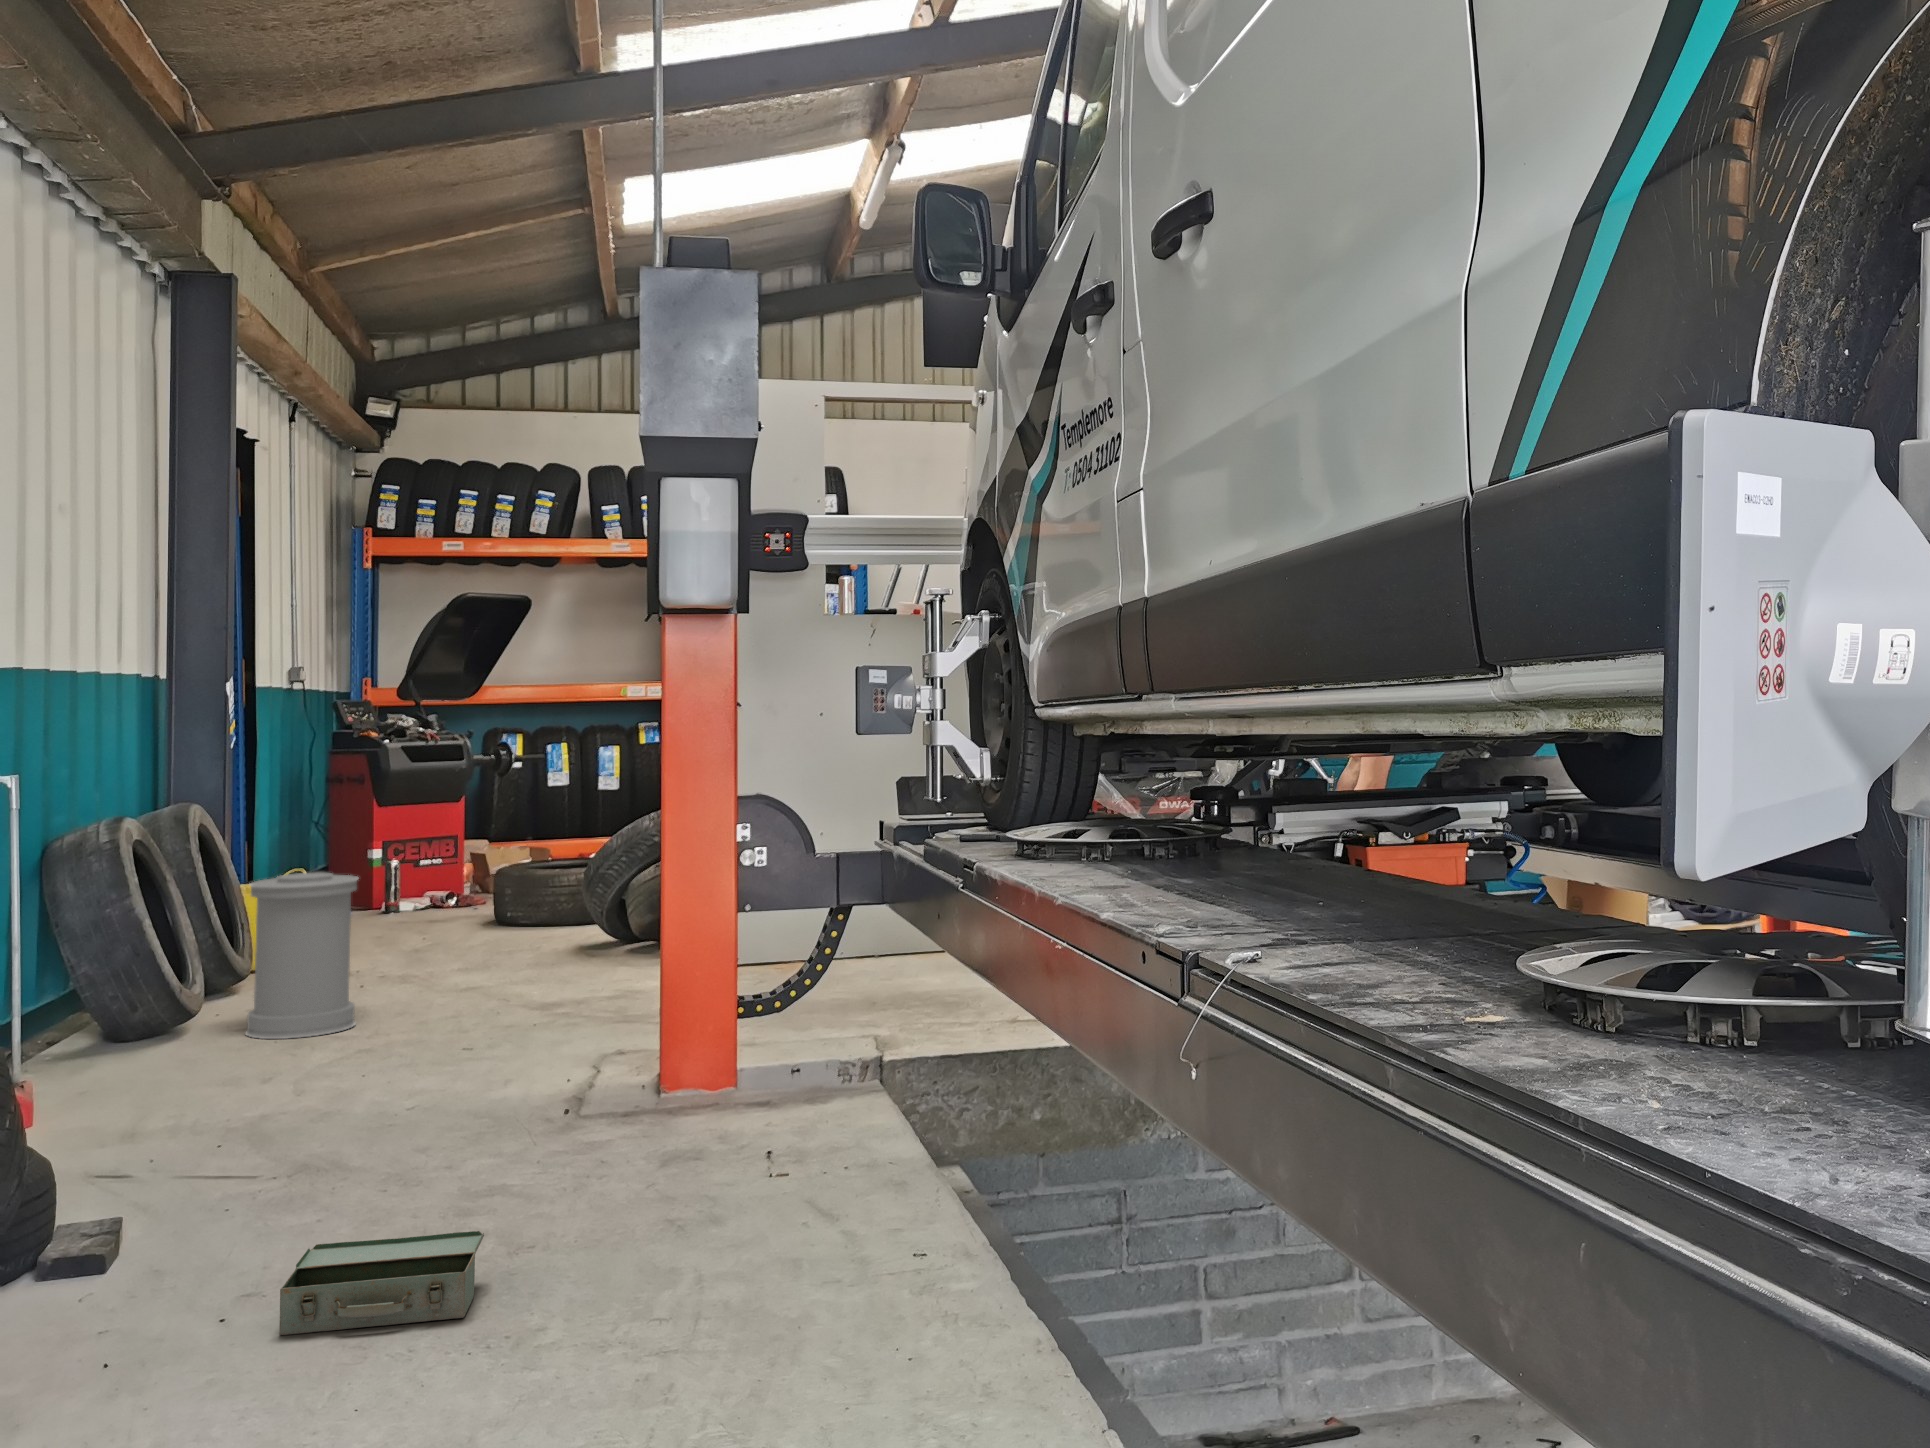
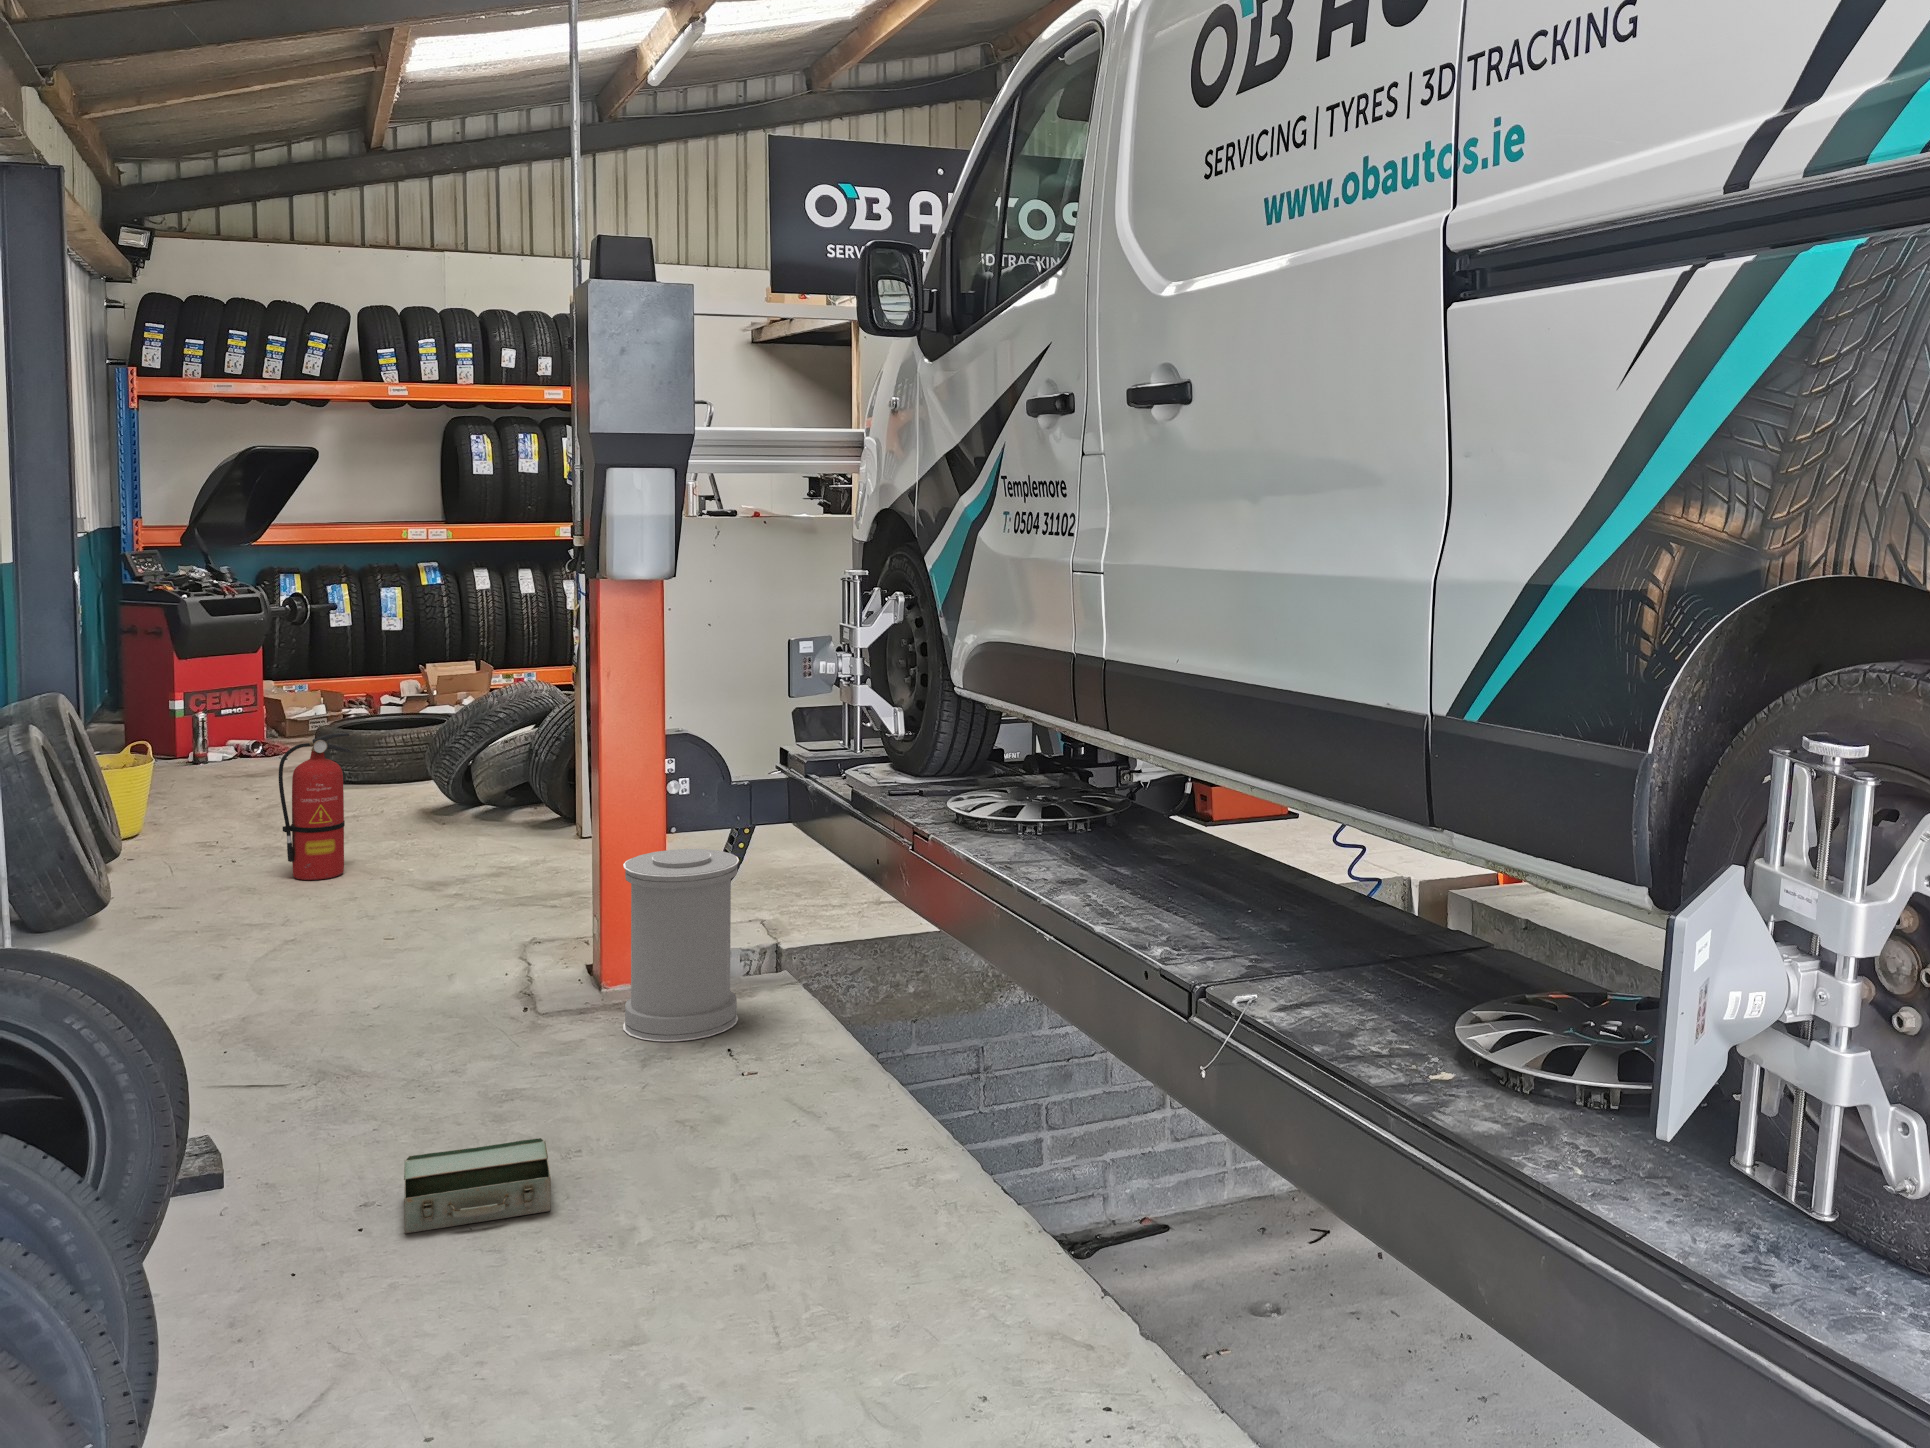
fire extinguisher: none [396,843,477,1004] -> present [279,733,353,880]
trash can: present [246,872,358,1039] -> present [623,849,739,1042]

